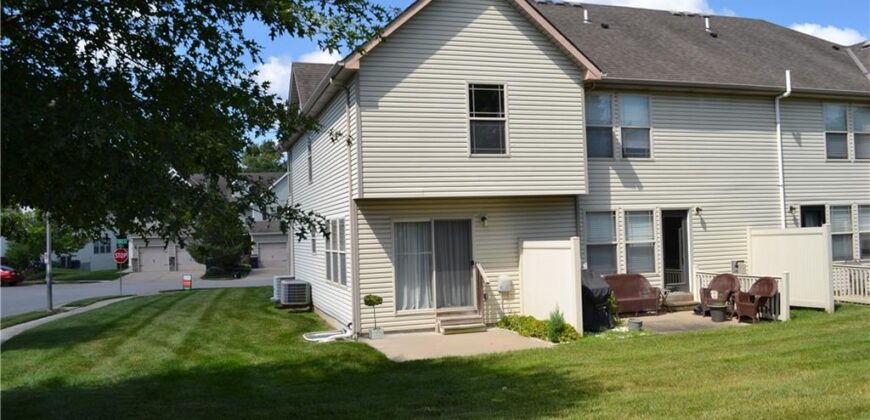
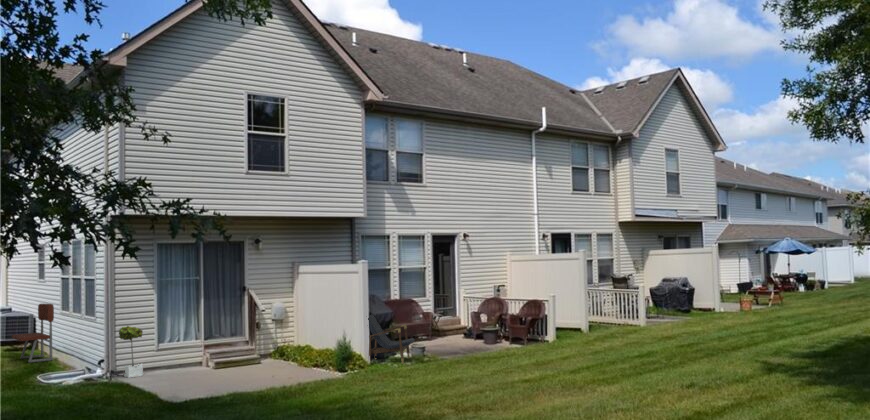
bench: none [292,273,322,322] -> present [12,304,54,363]
lounge chair: none [580,289,632,338] -> present [368,315,415,364]

